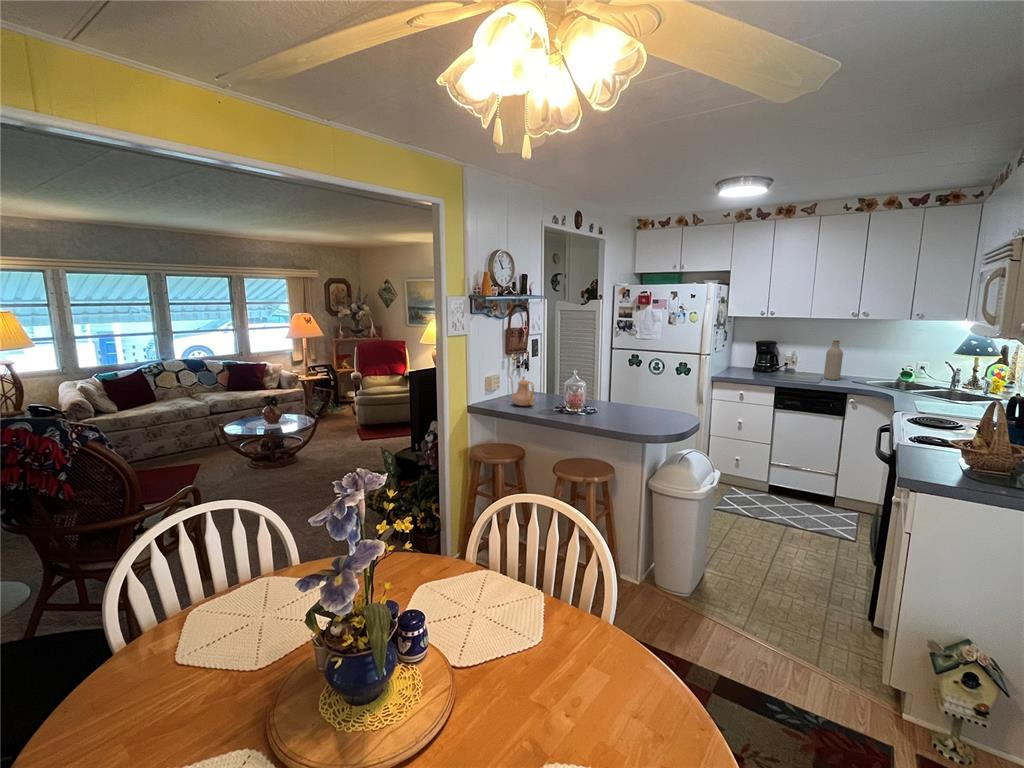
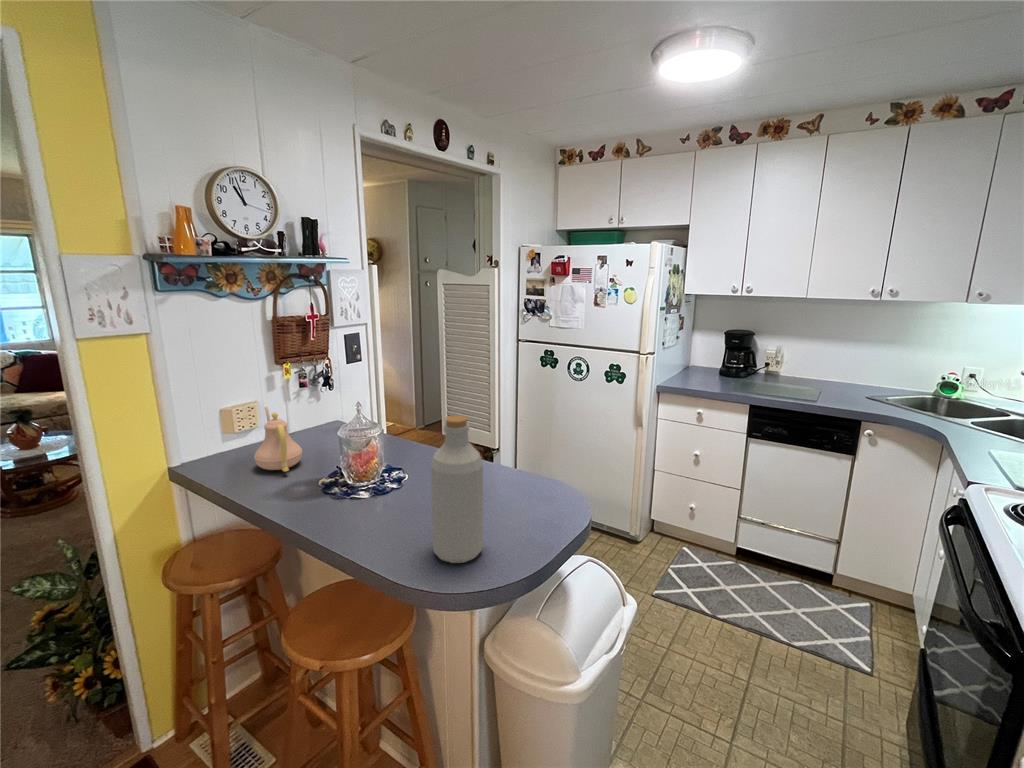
bottle: present [824,340,843,380] -> present [431,415,483,563]

